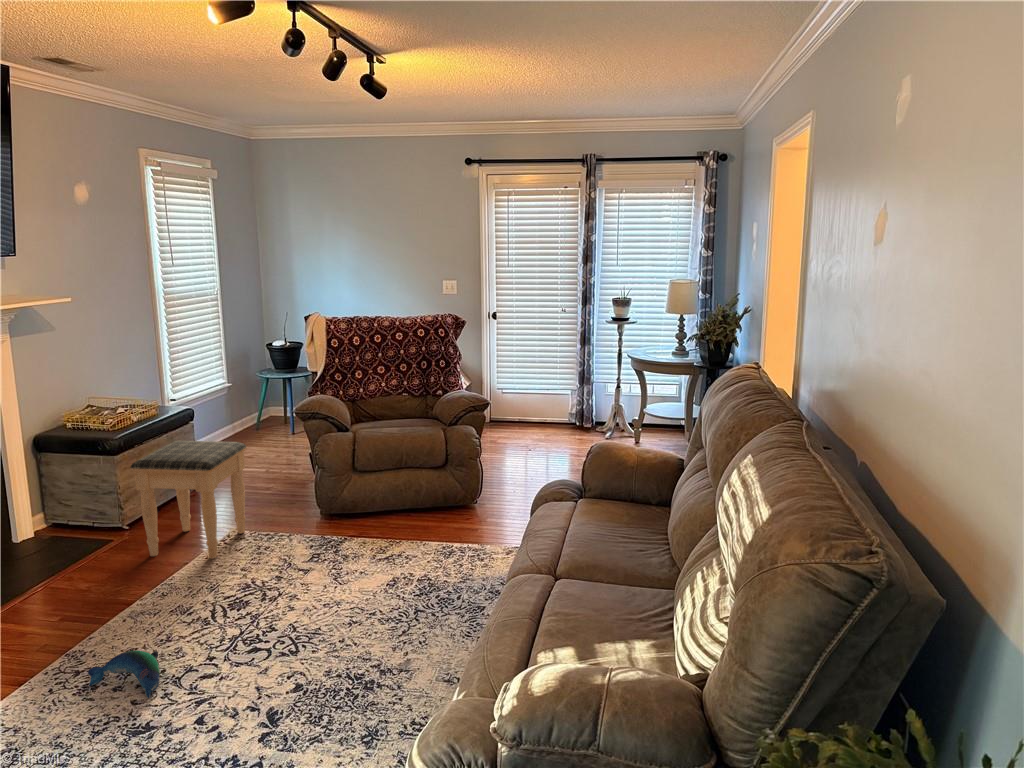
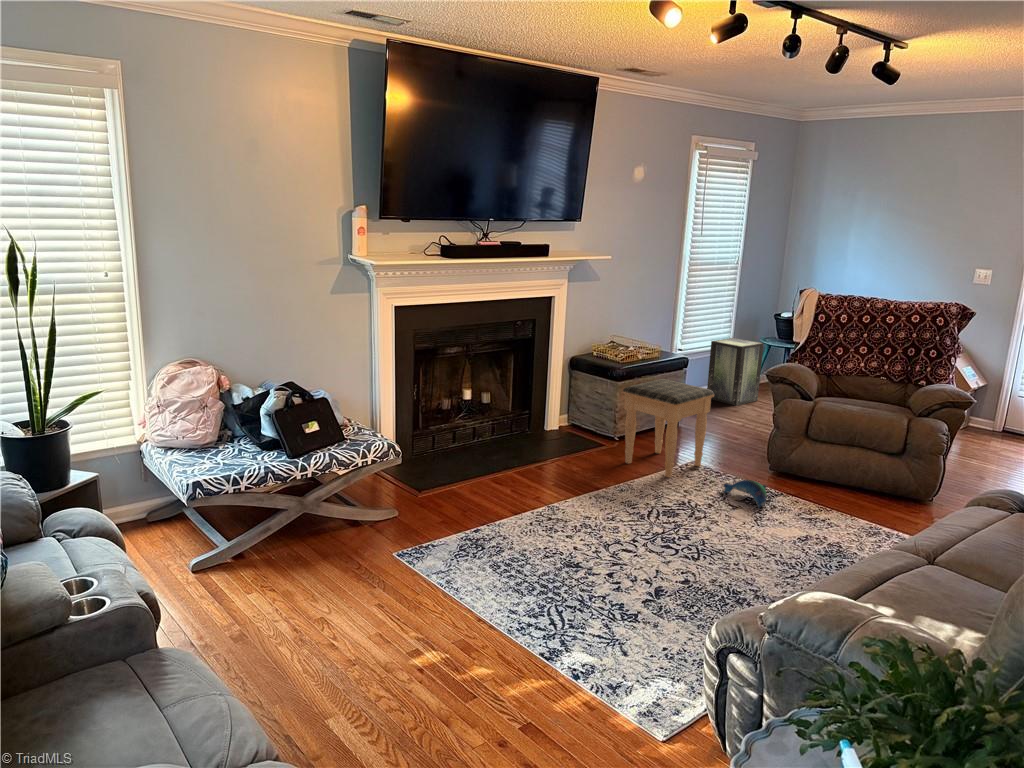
storage box: none [207,375,270,450] -> present [707,338,764,406]
plush toy: present [88,650,160,698] -> present [723,480,766,508]

